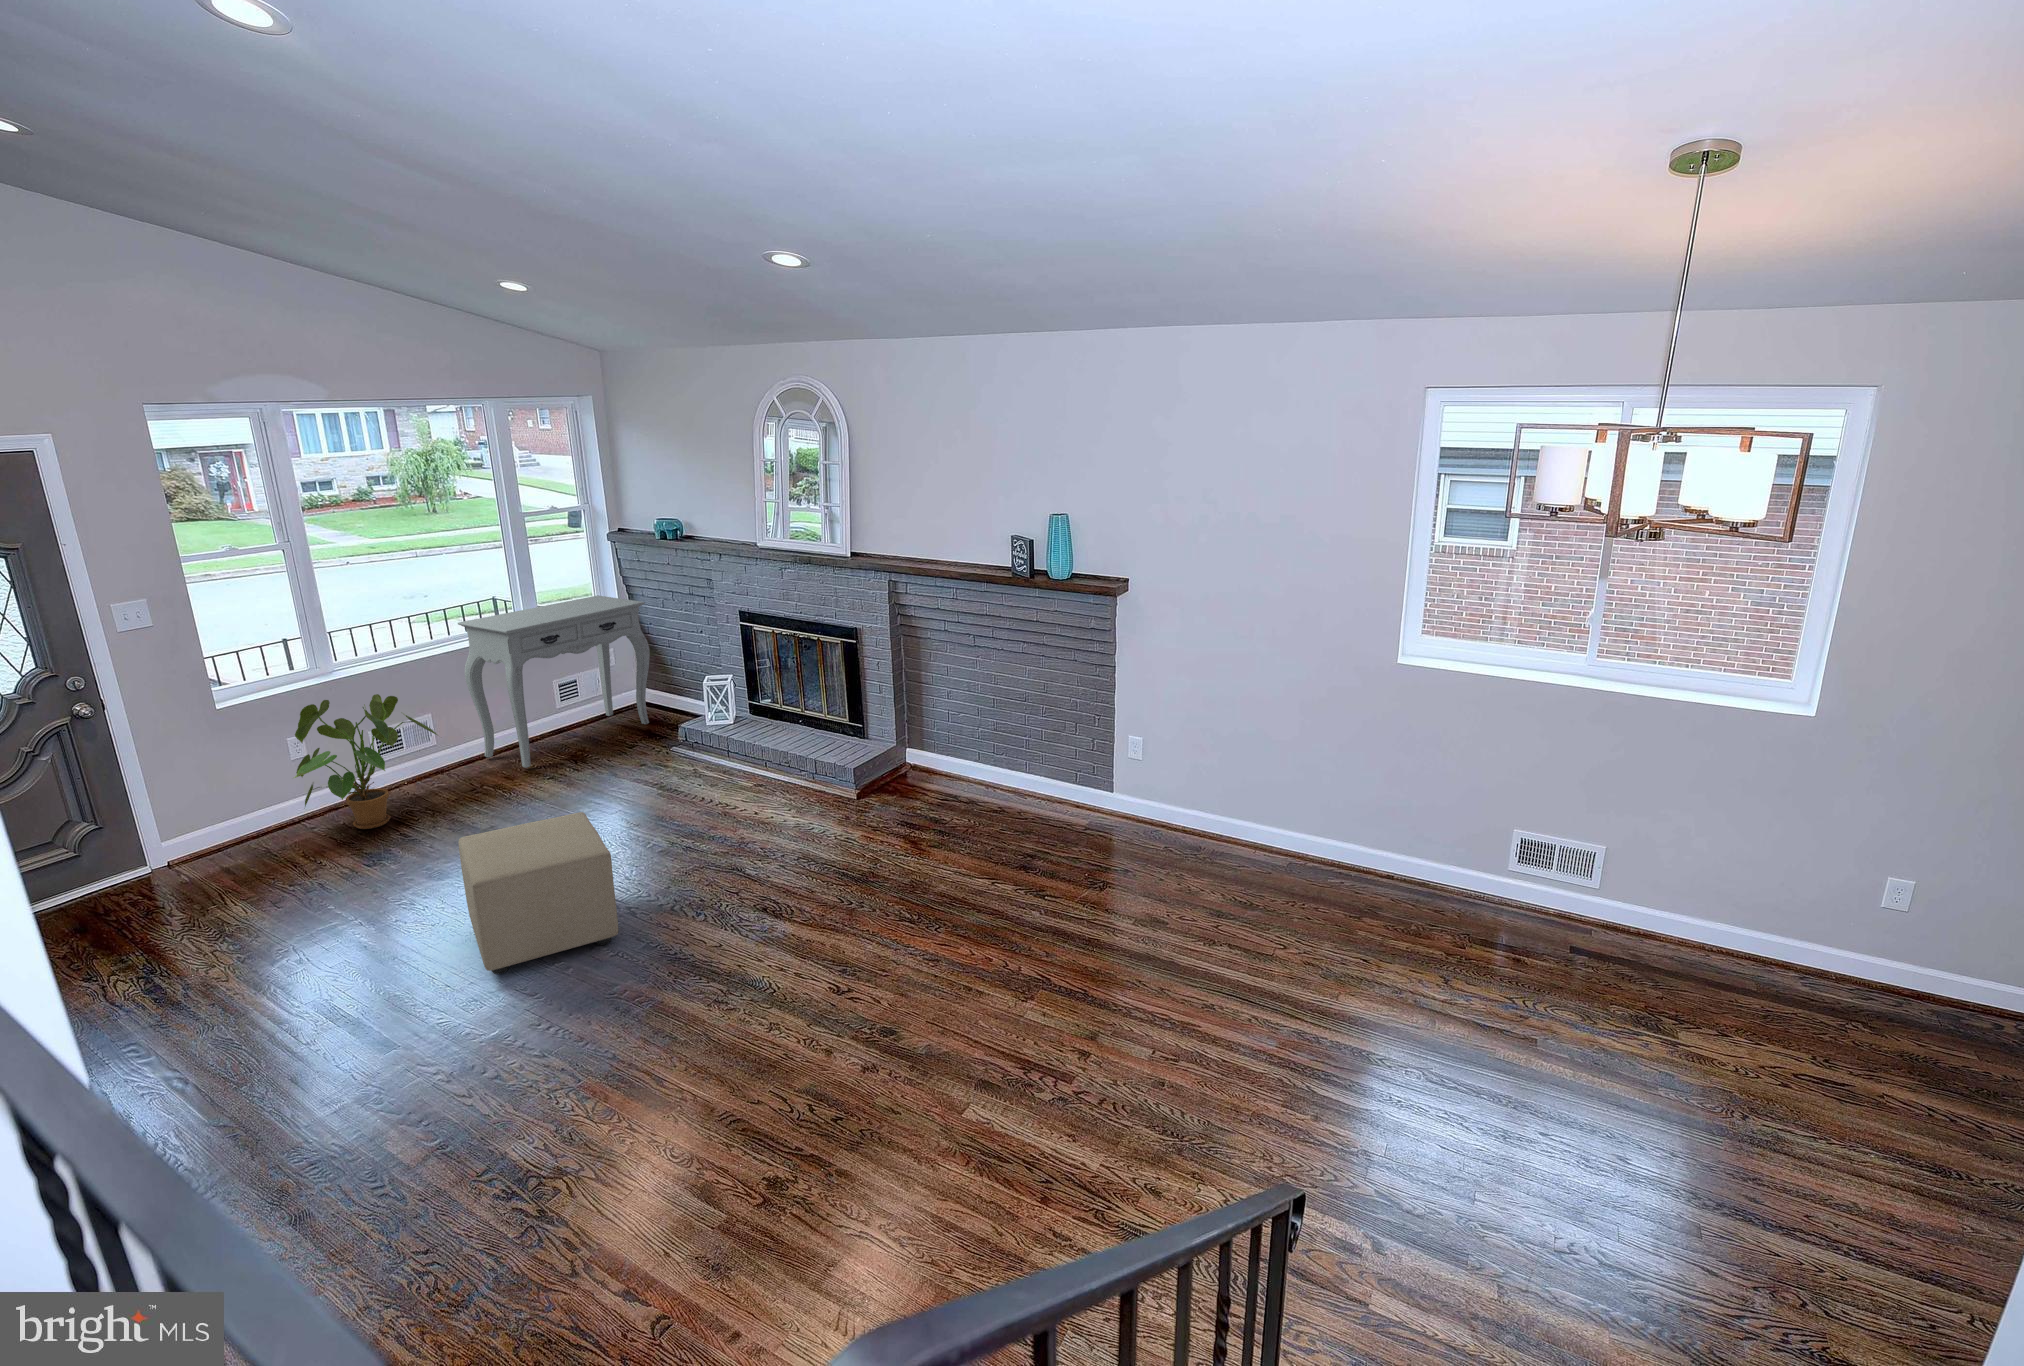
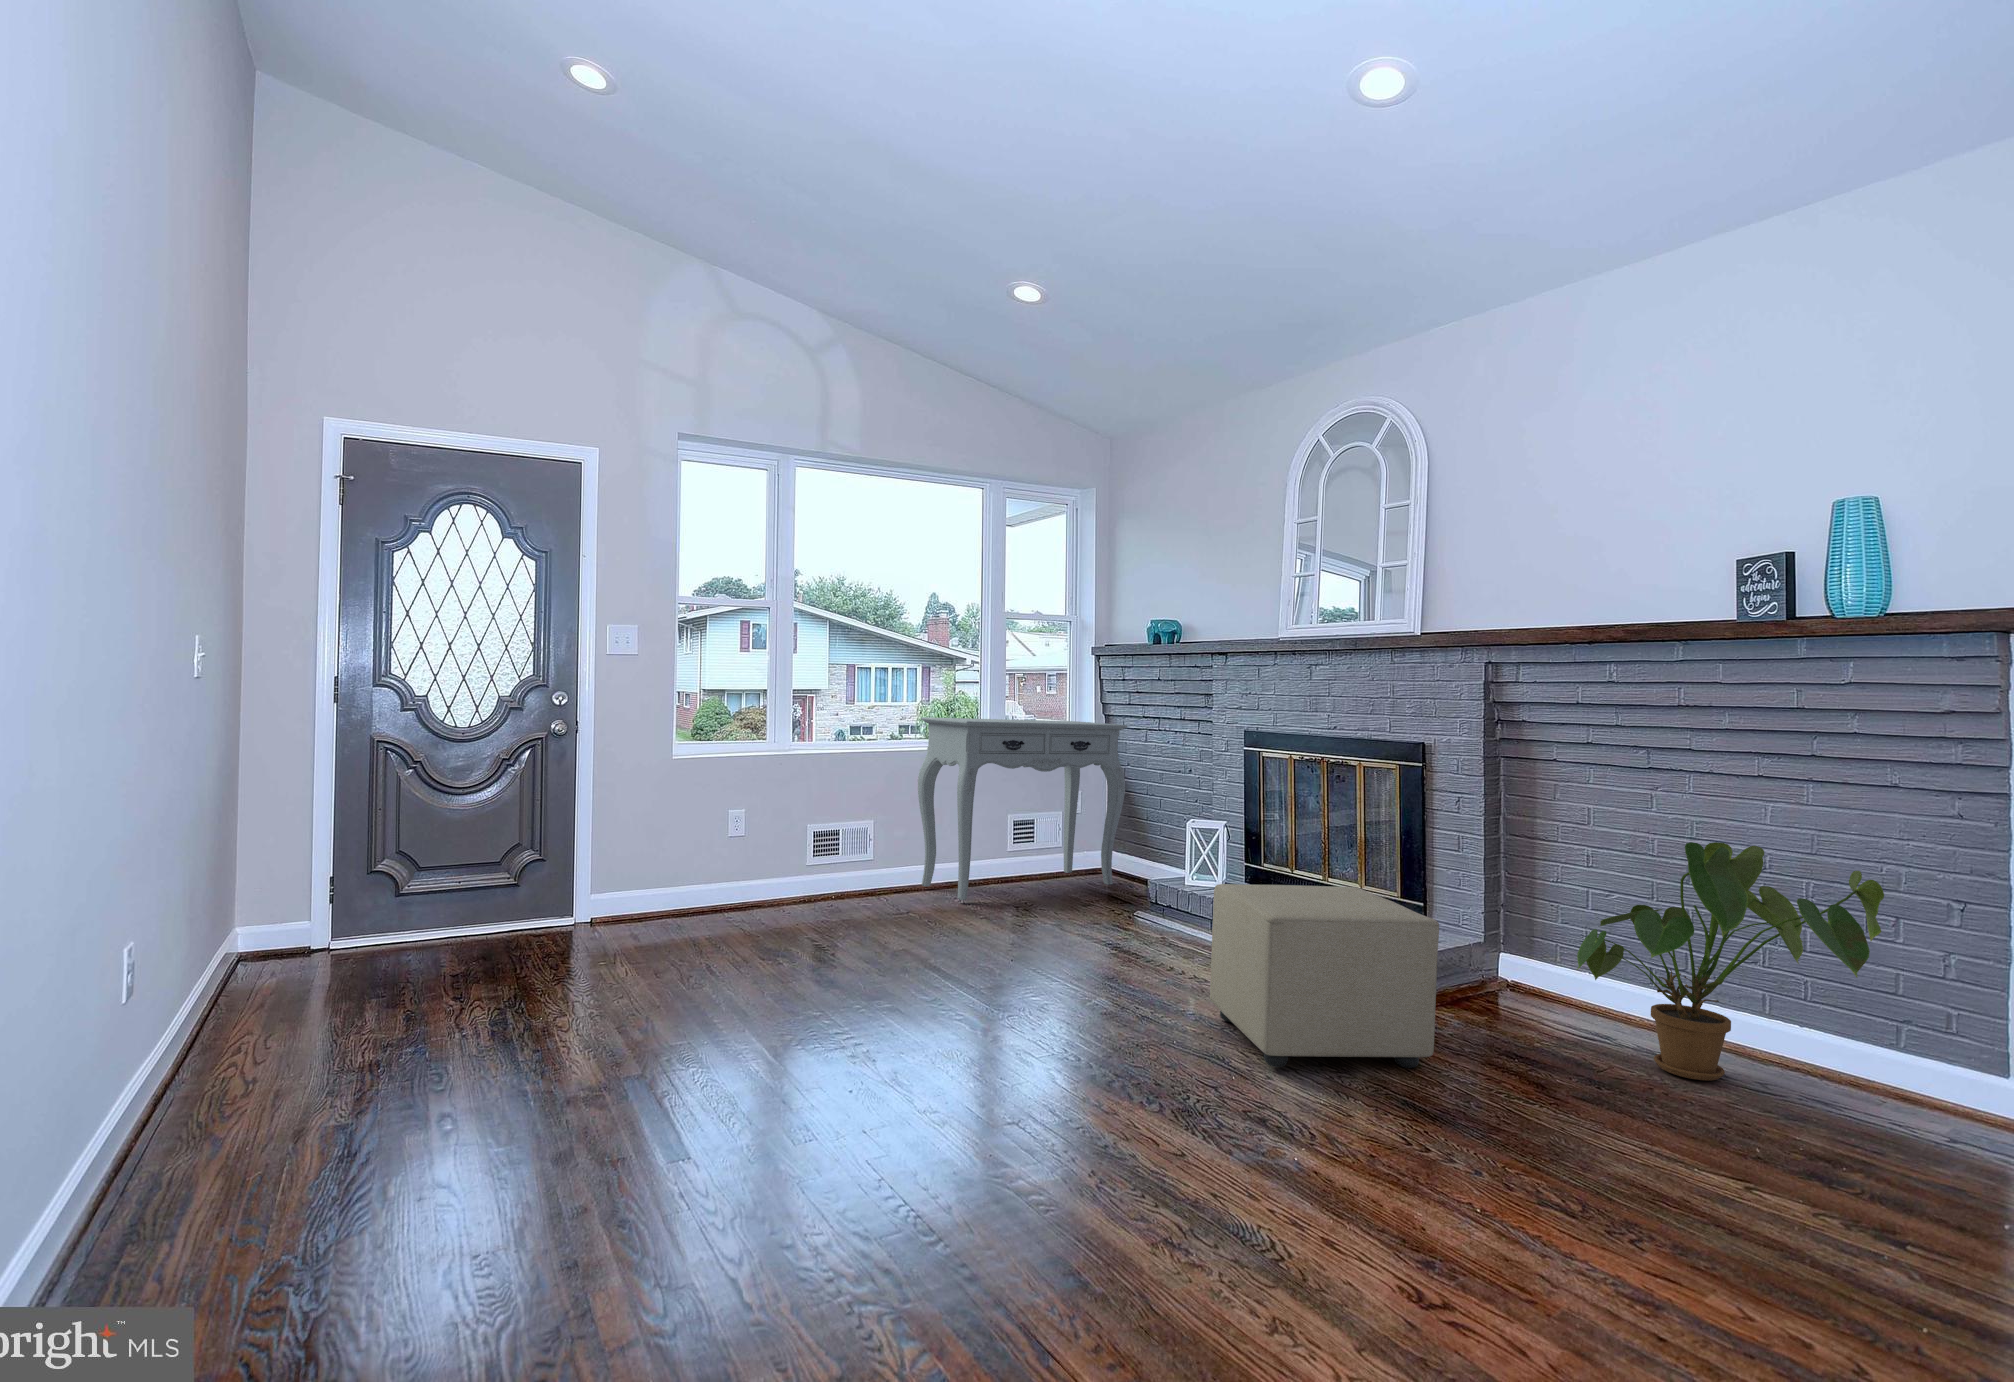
house plant: present [294,694,437,829] -> present [1577,842,1884,1080]
ottoman: present [458,812,618,974] -> present [1210,884,1439,1068]

